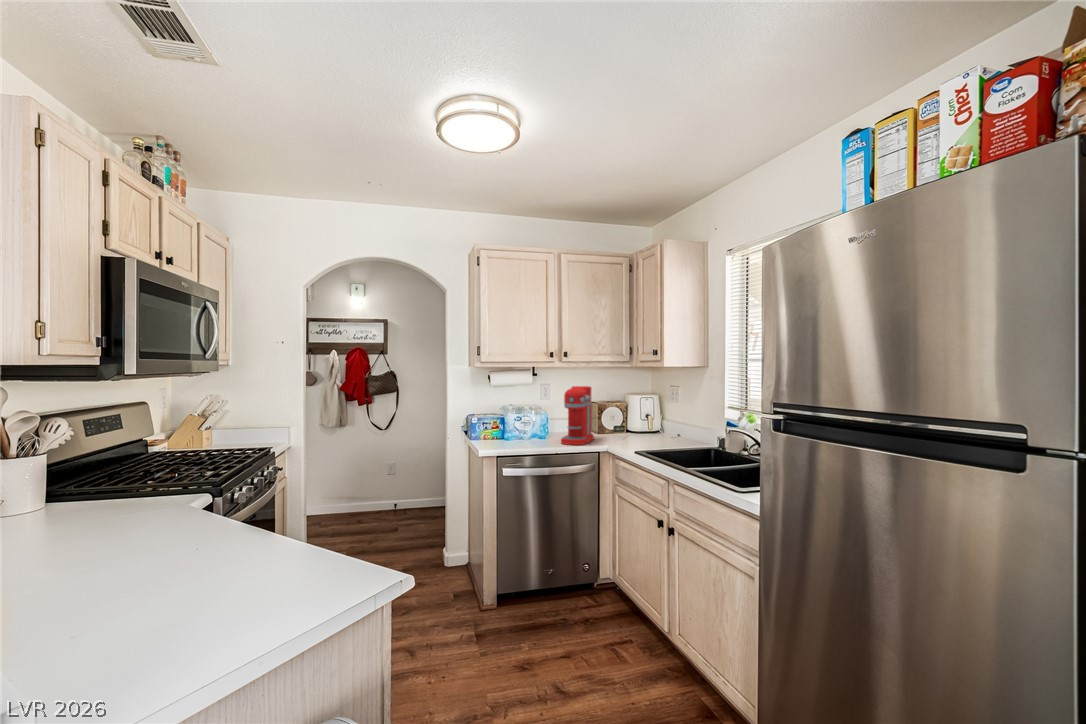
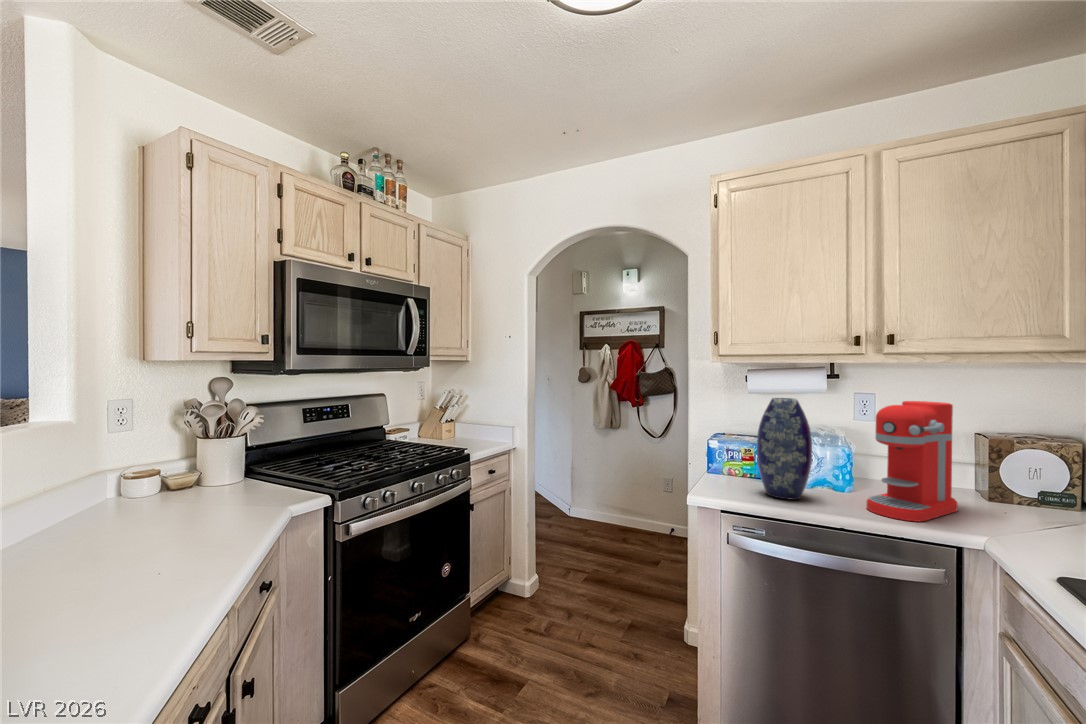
vase: none [508,388,537,445] -> present [757,398,812,500]

